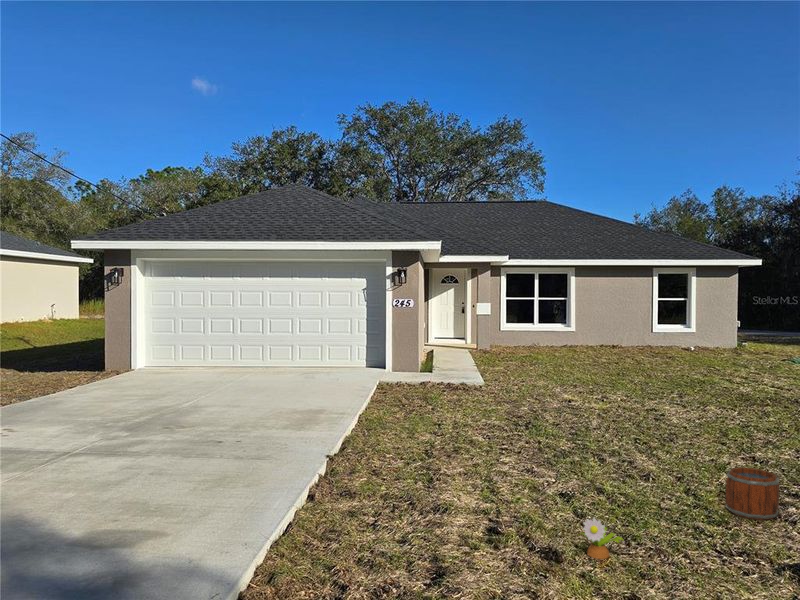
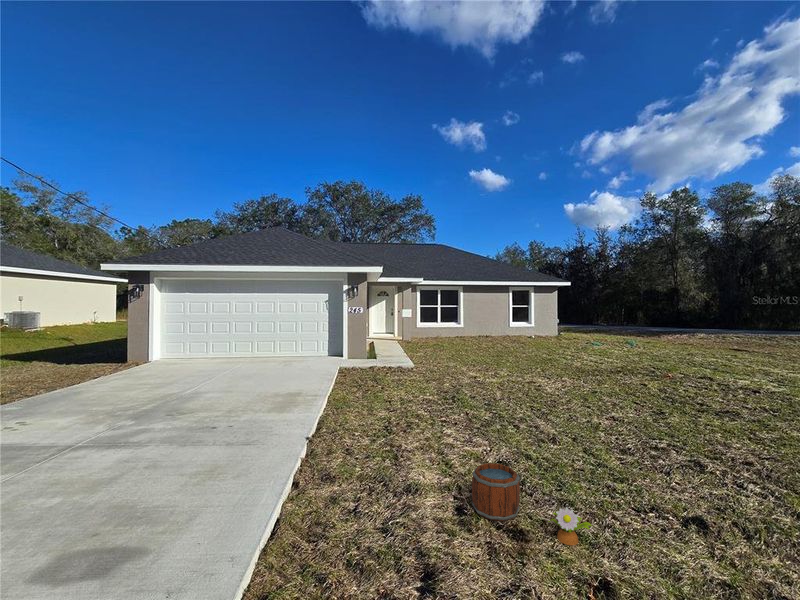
bucket: present [726,467,779,520] -> present [472,463,520,521]

